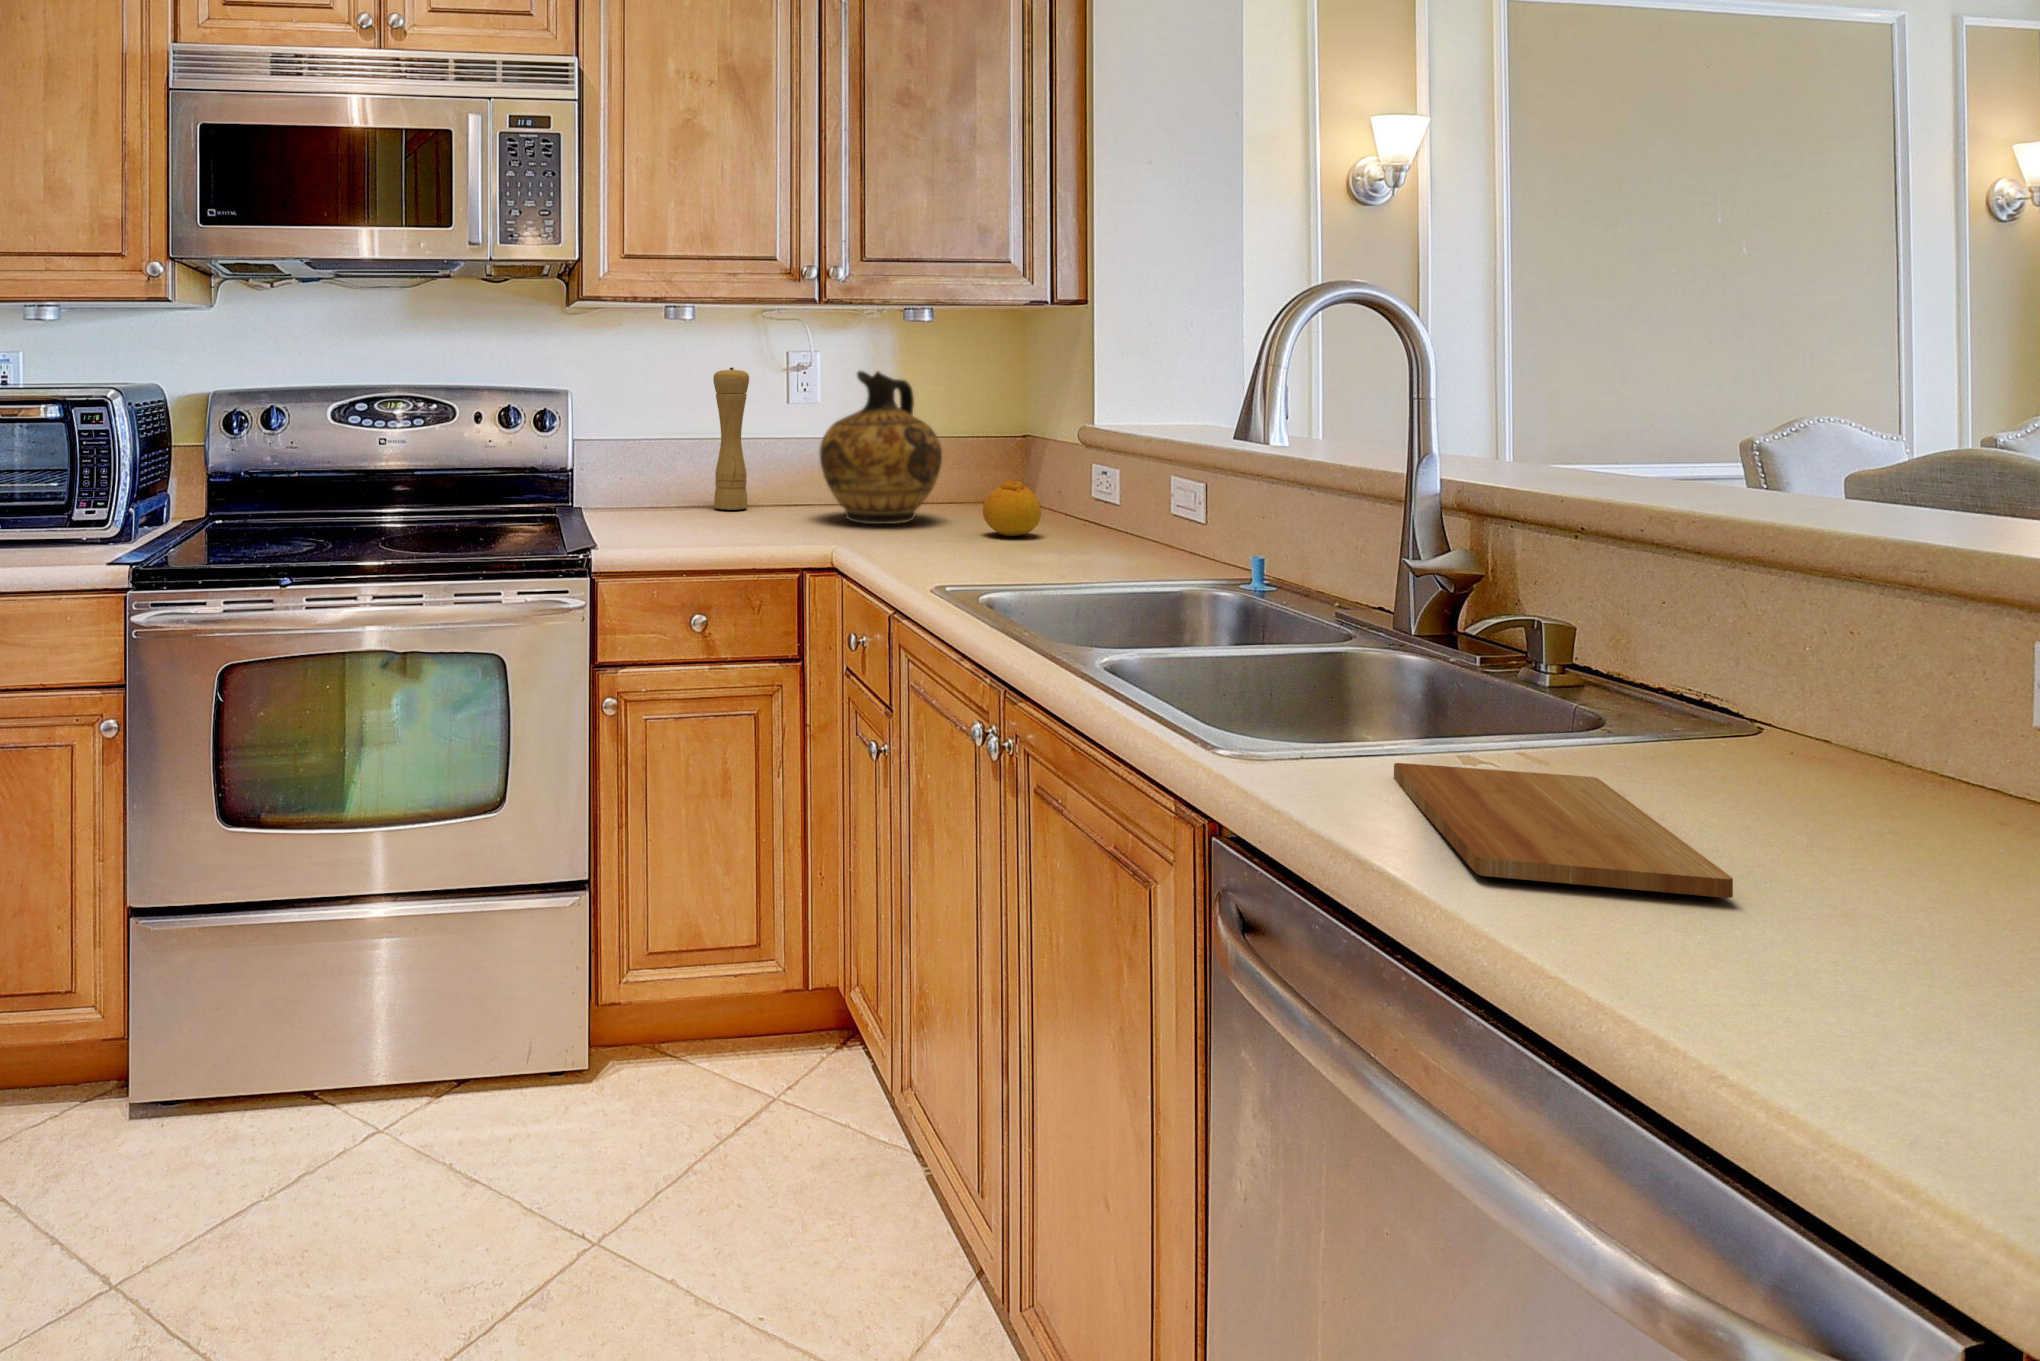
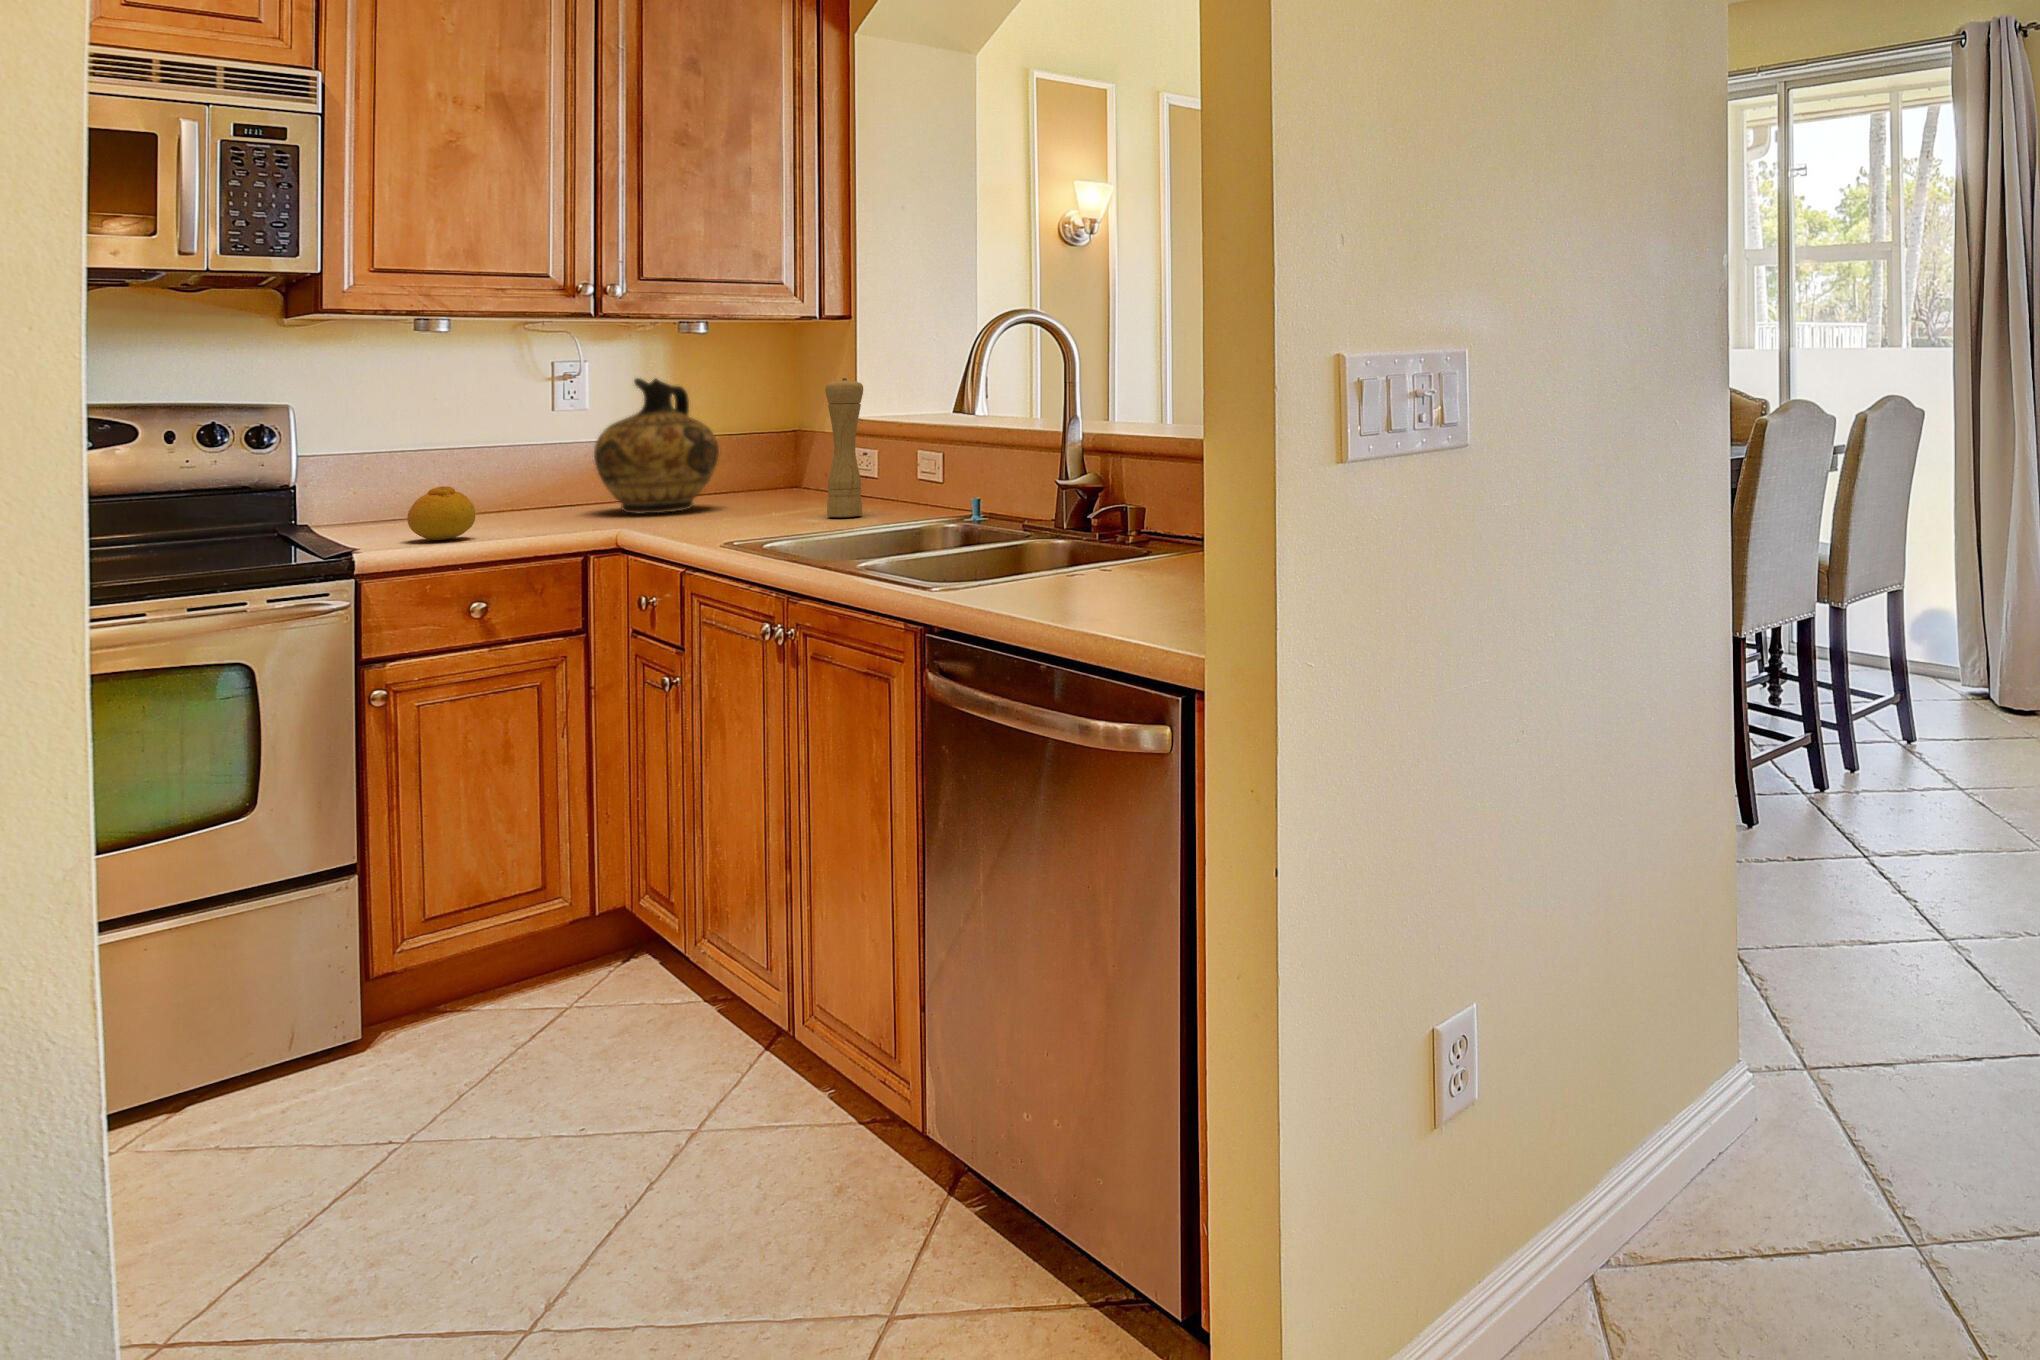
pepper mill: present [713,368,749,510] -> present [825,378,863,517]
fruit: present [983,481,1041,536] -> present [407,486,475,540]
cutting board: present [1394,763,1733,898] -> none [1026,569,1154,602]

